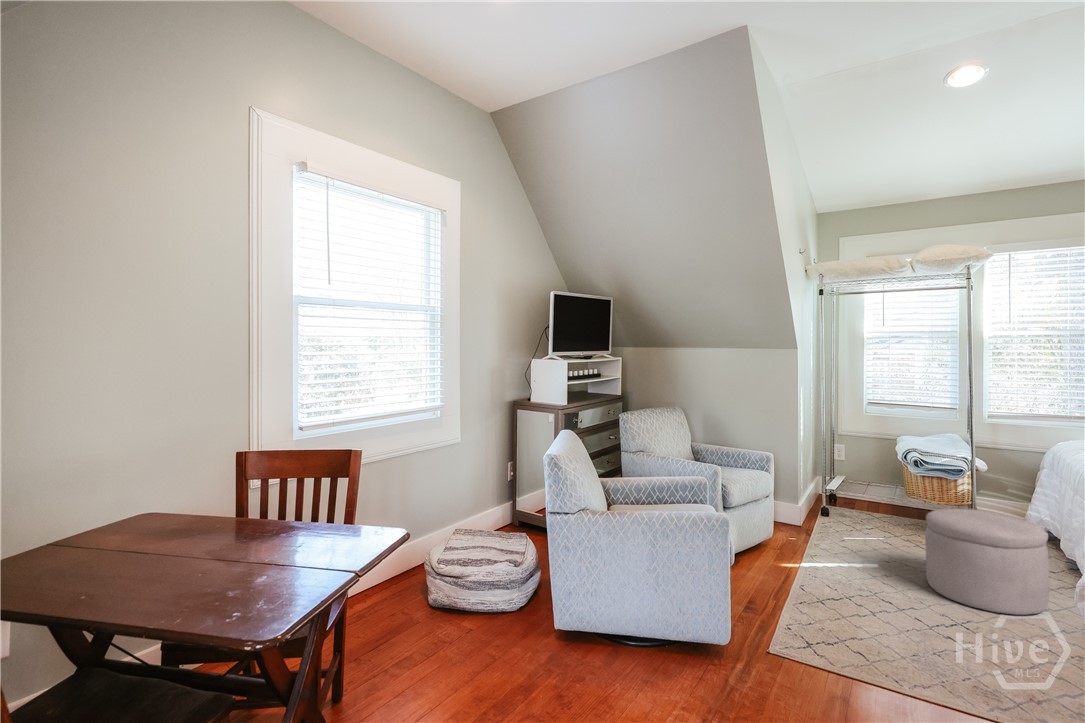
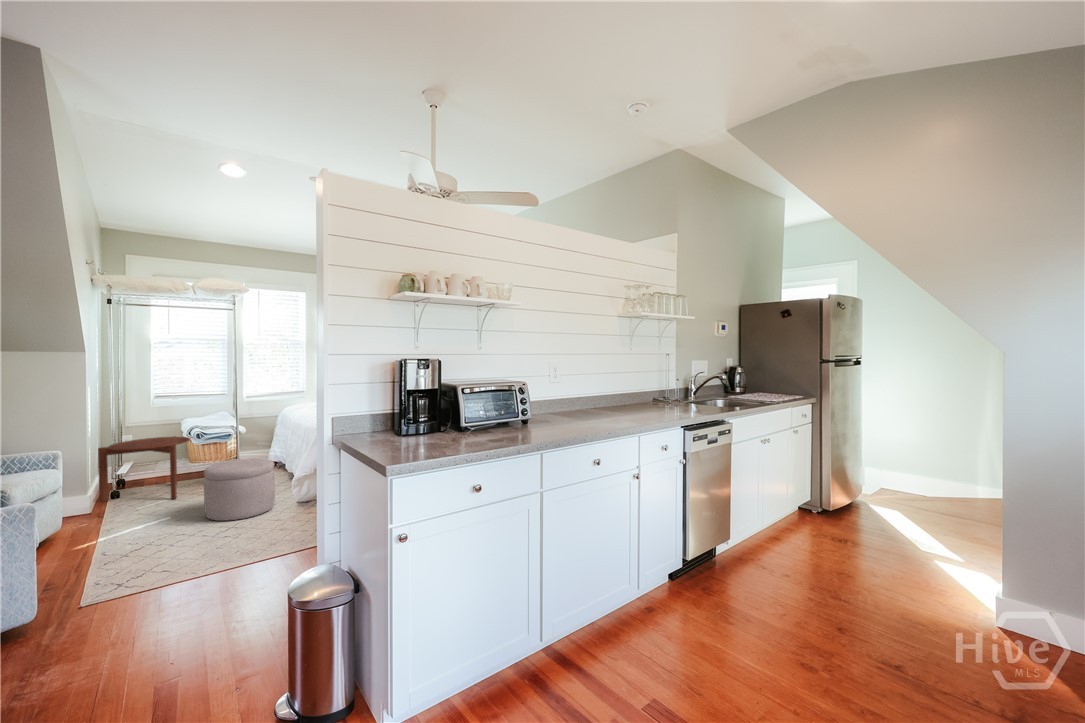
side table: none [808,454,907,540] -> present [98,436,190,502]

